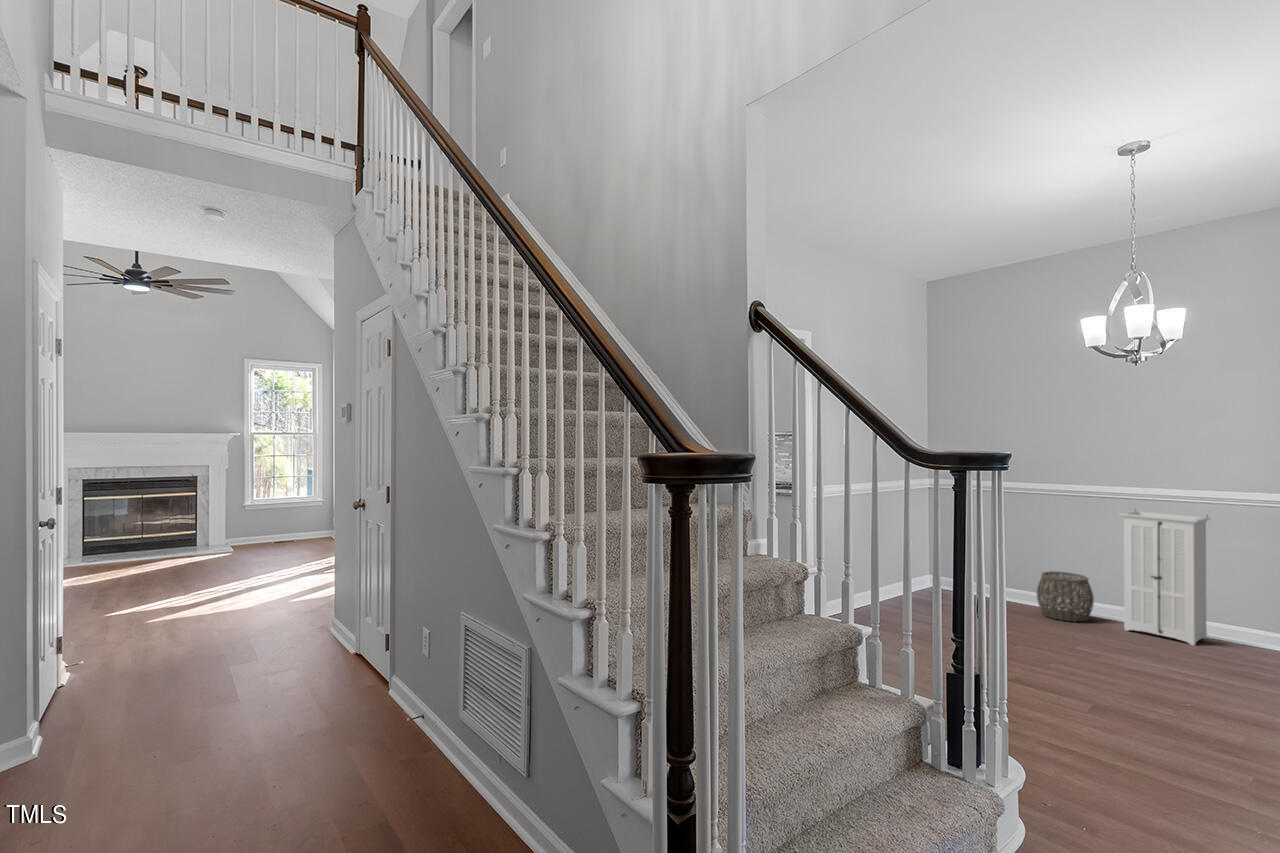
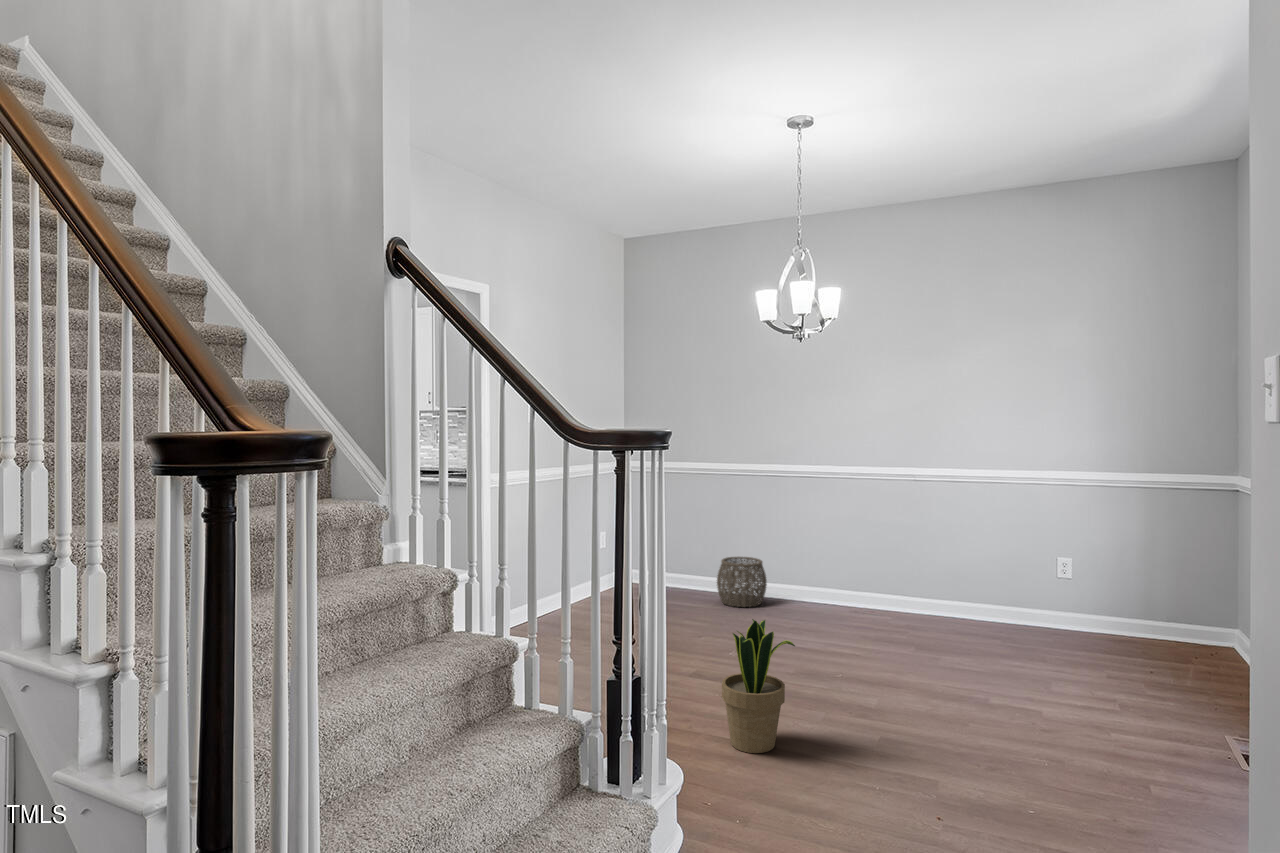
storage cabinet: present [1119,509,1210,645] -> none [788,488,861,619]
potted plant: none [1057,634,1143,767] -> present [722,619,795,753]

